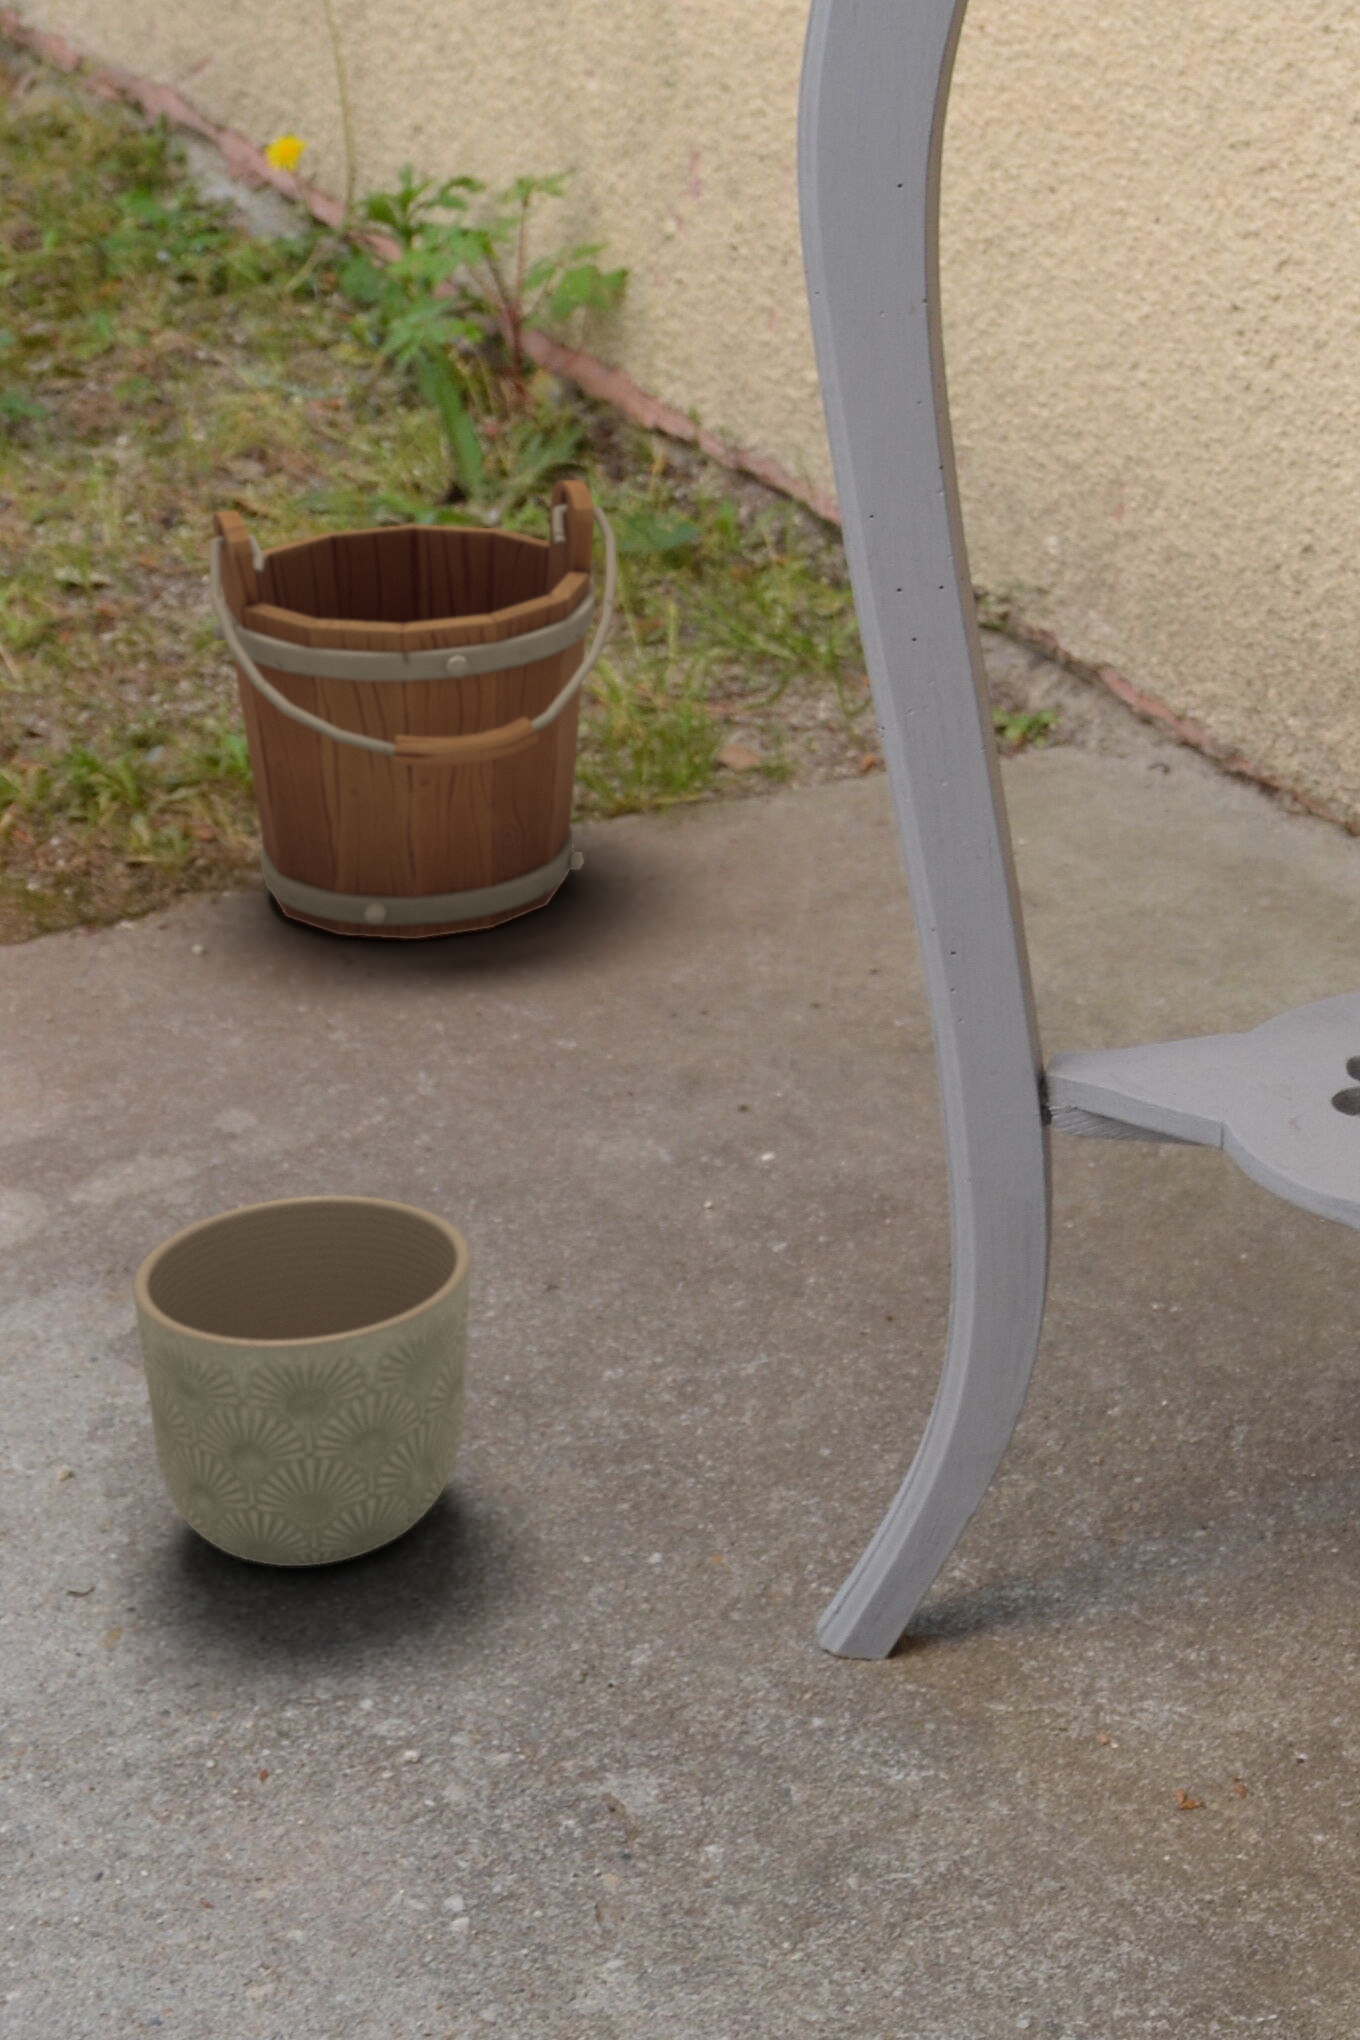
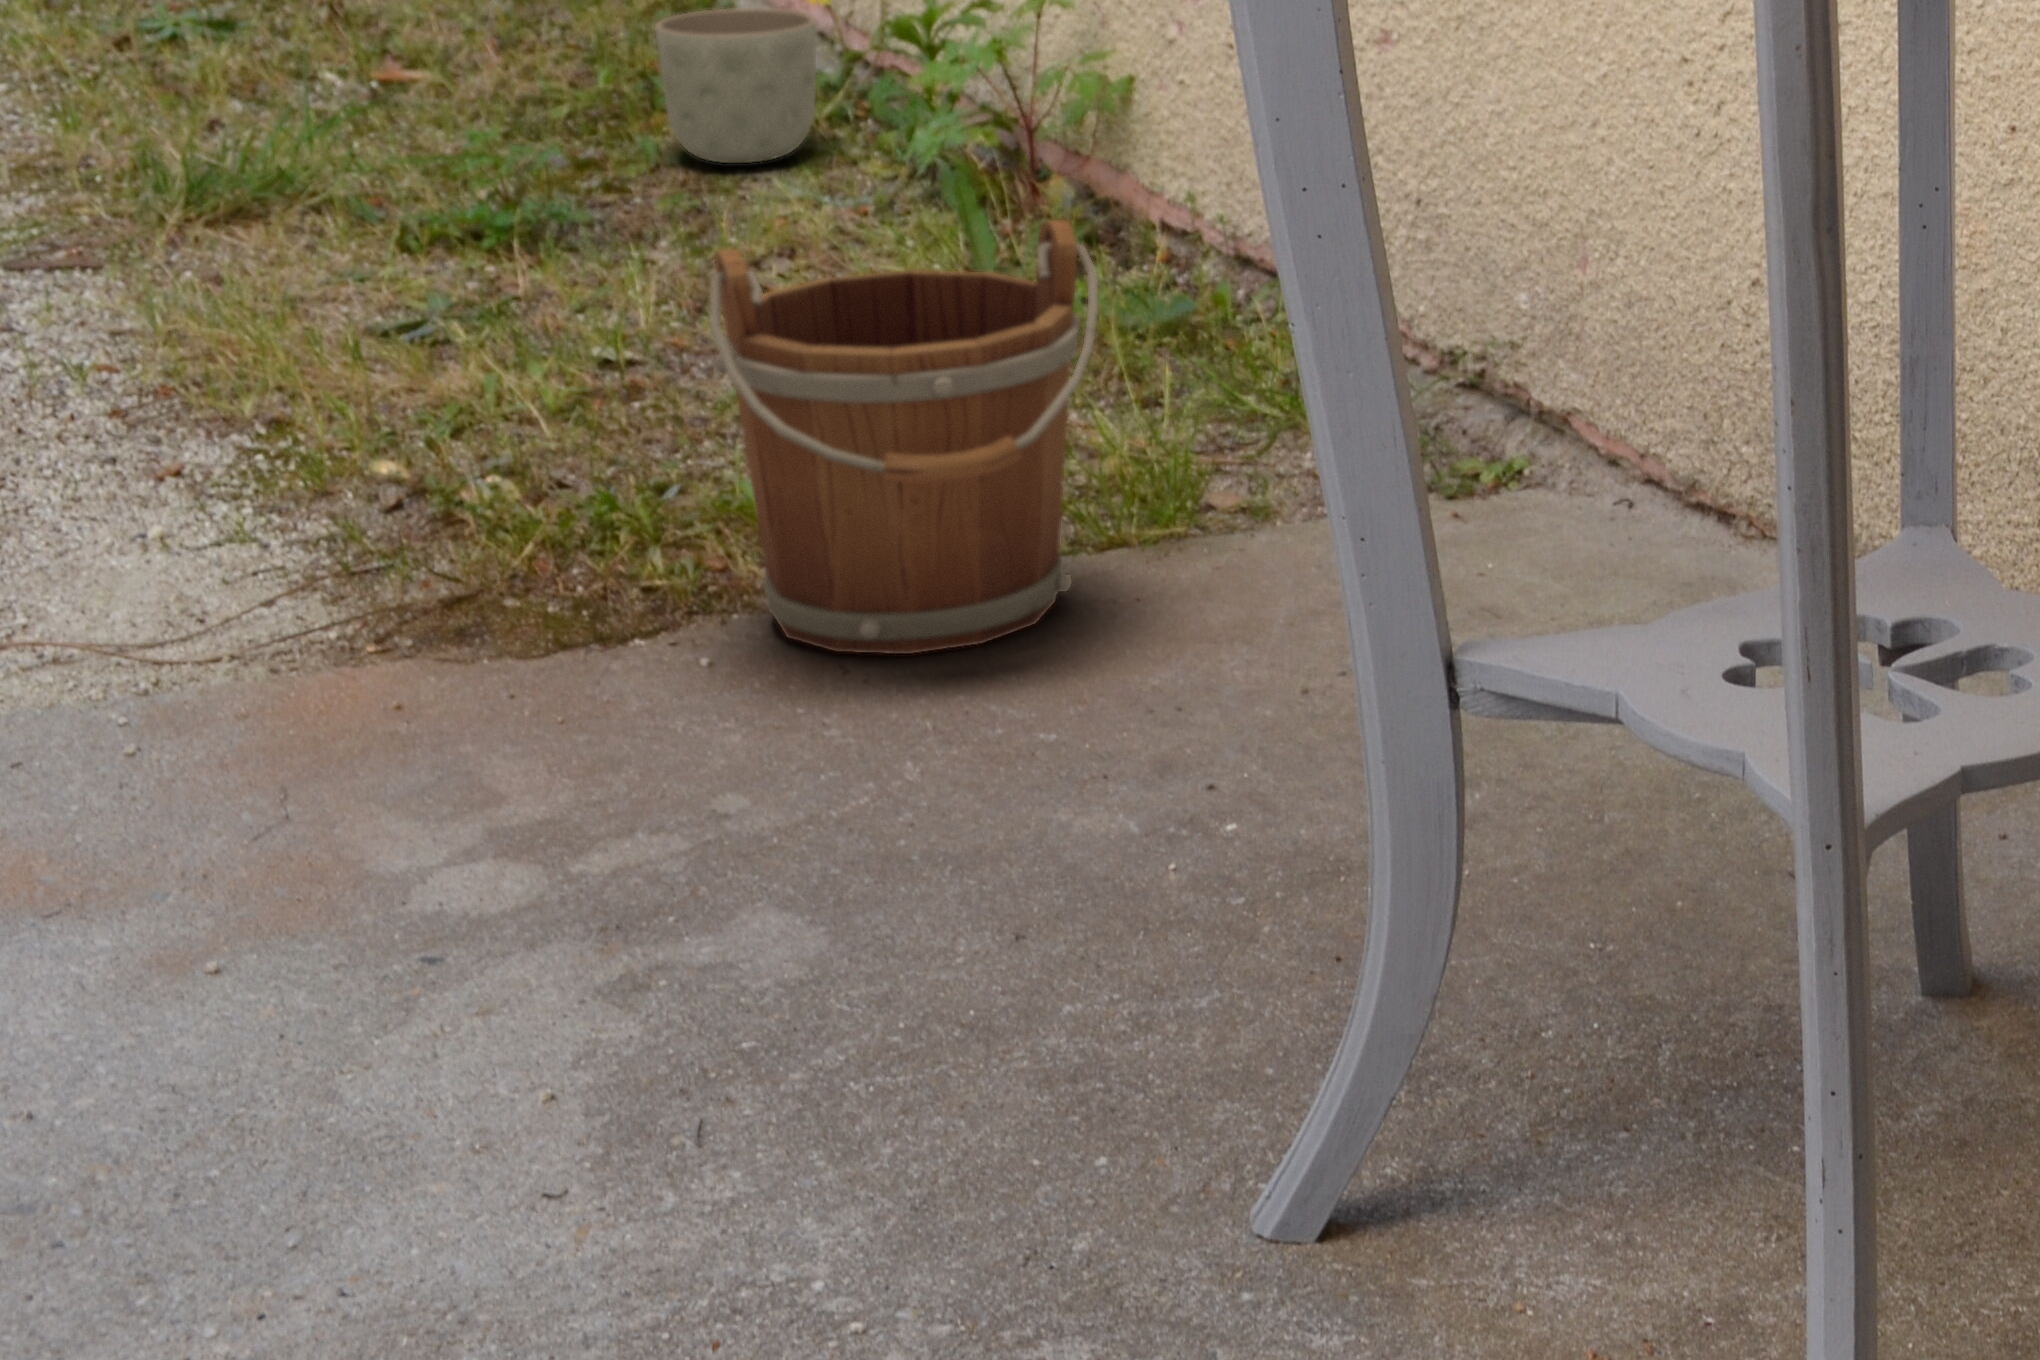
planter: present [133,1195,471,1566] -> present [655,8,817,163]

